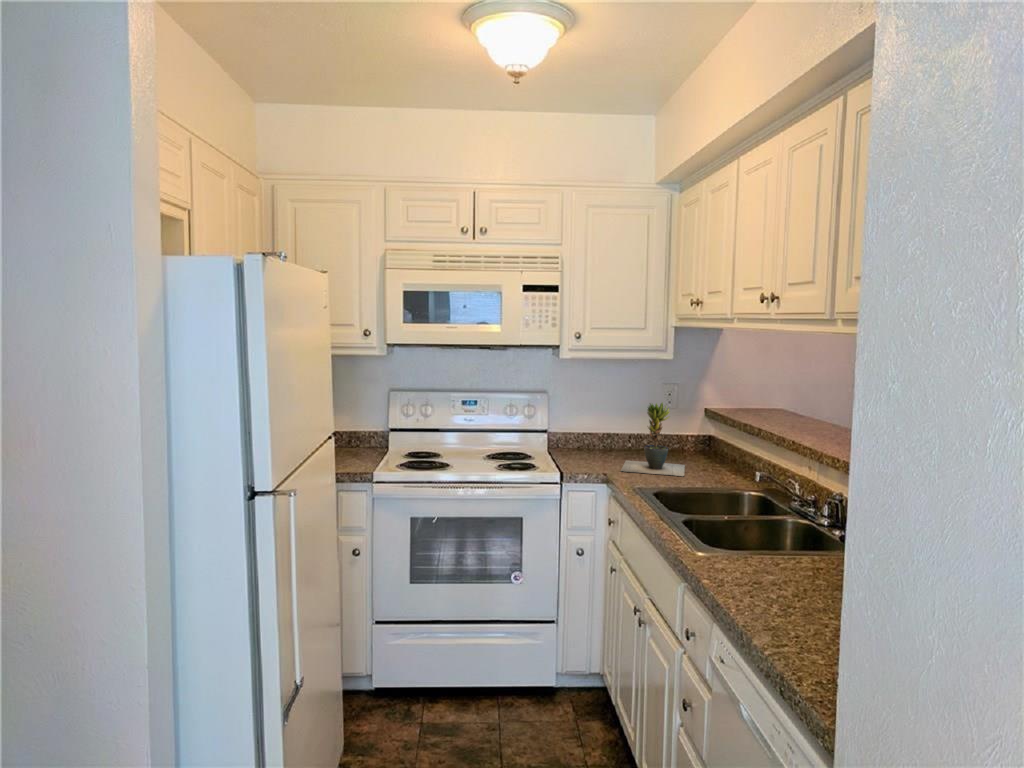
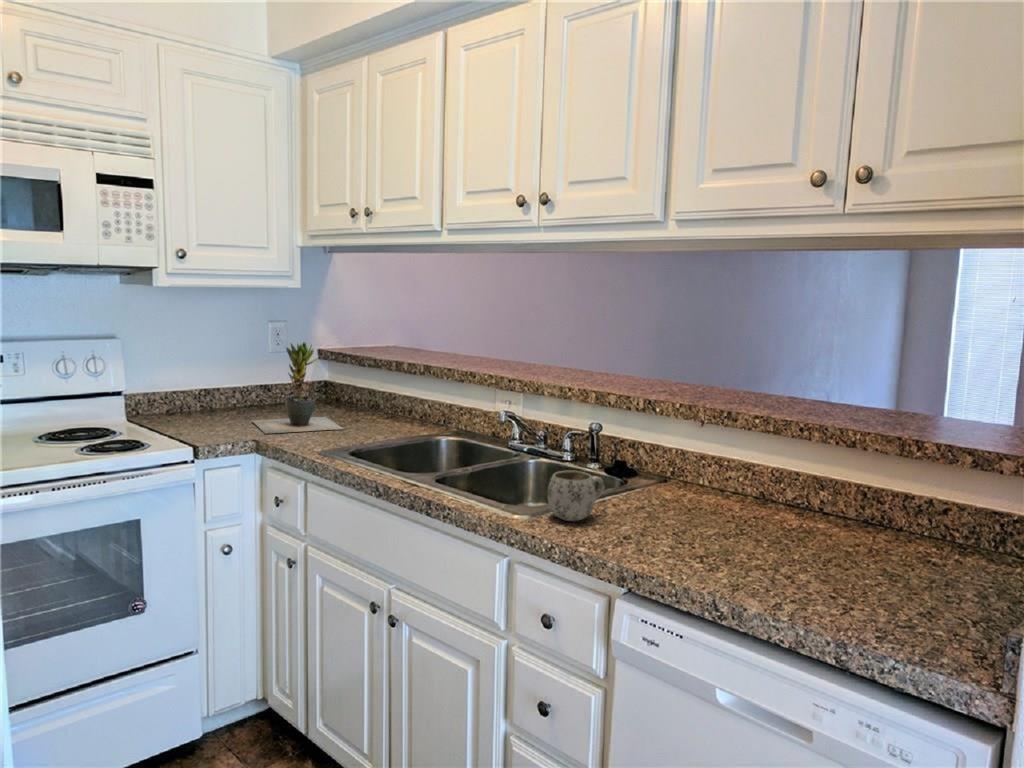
mug: none [726,534,787,581] -> present [548,471,604,521]

